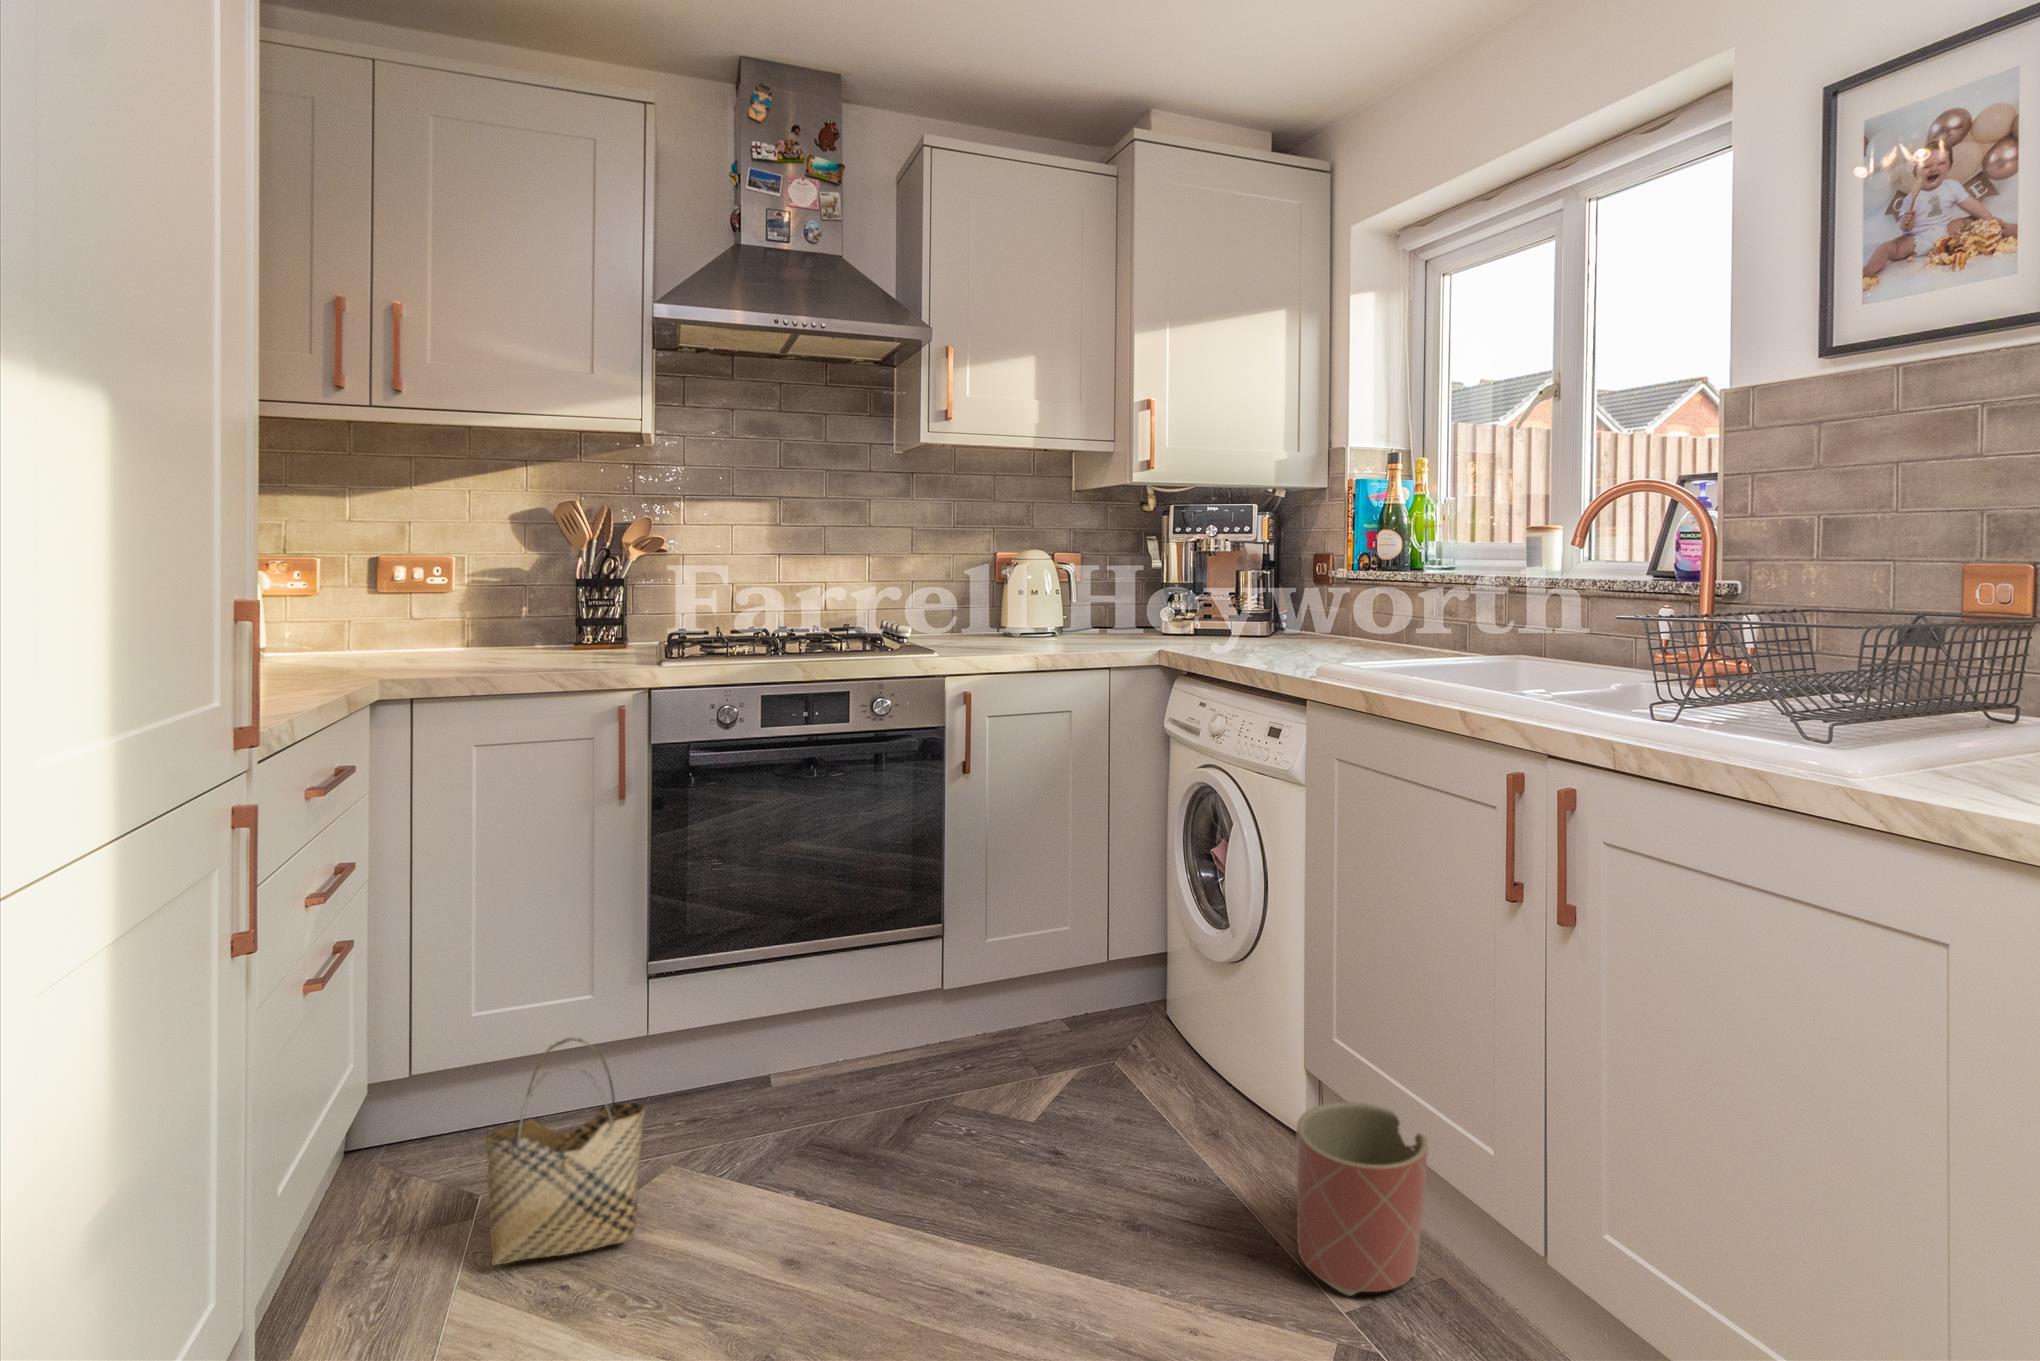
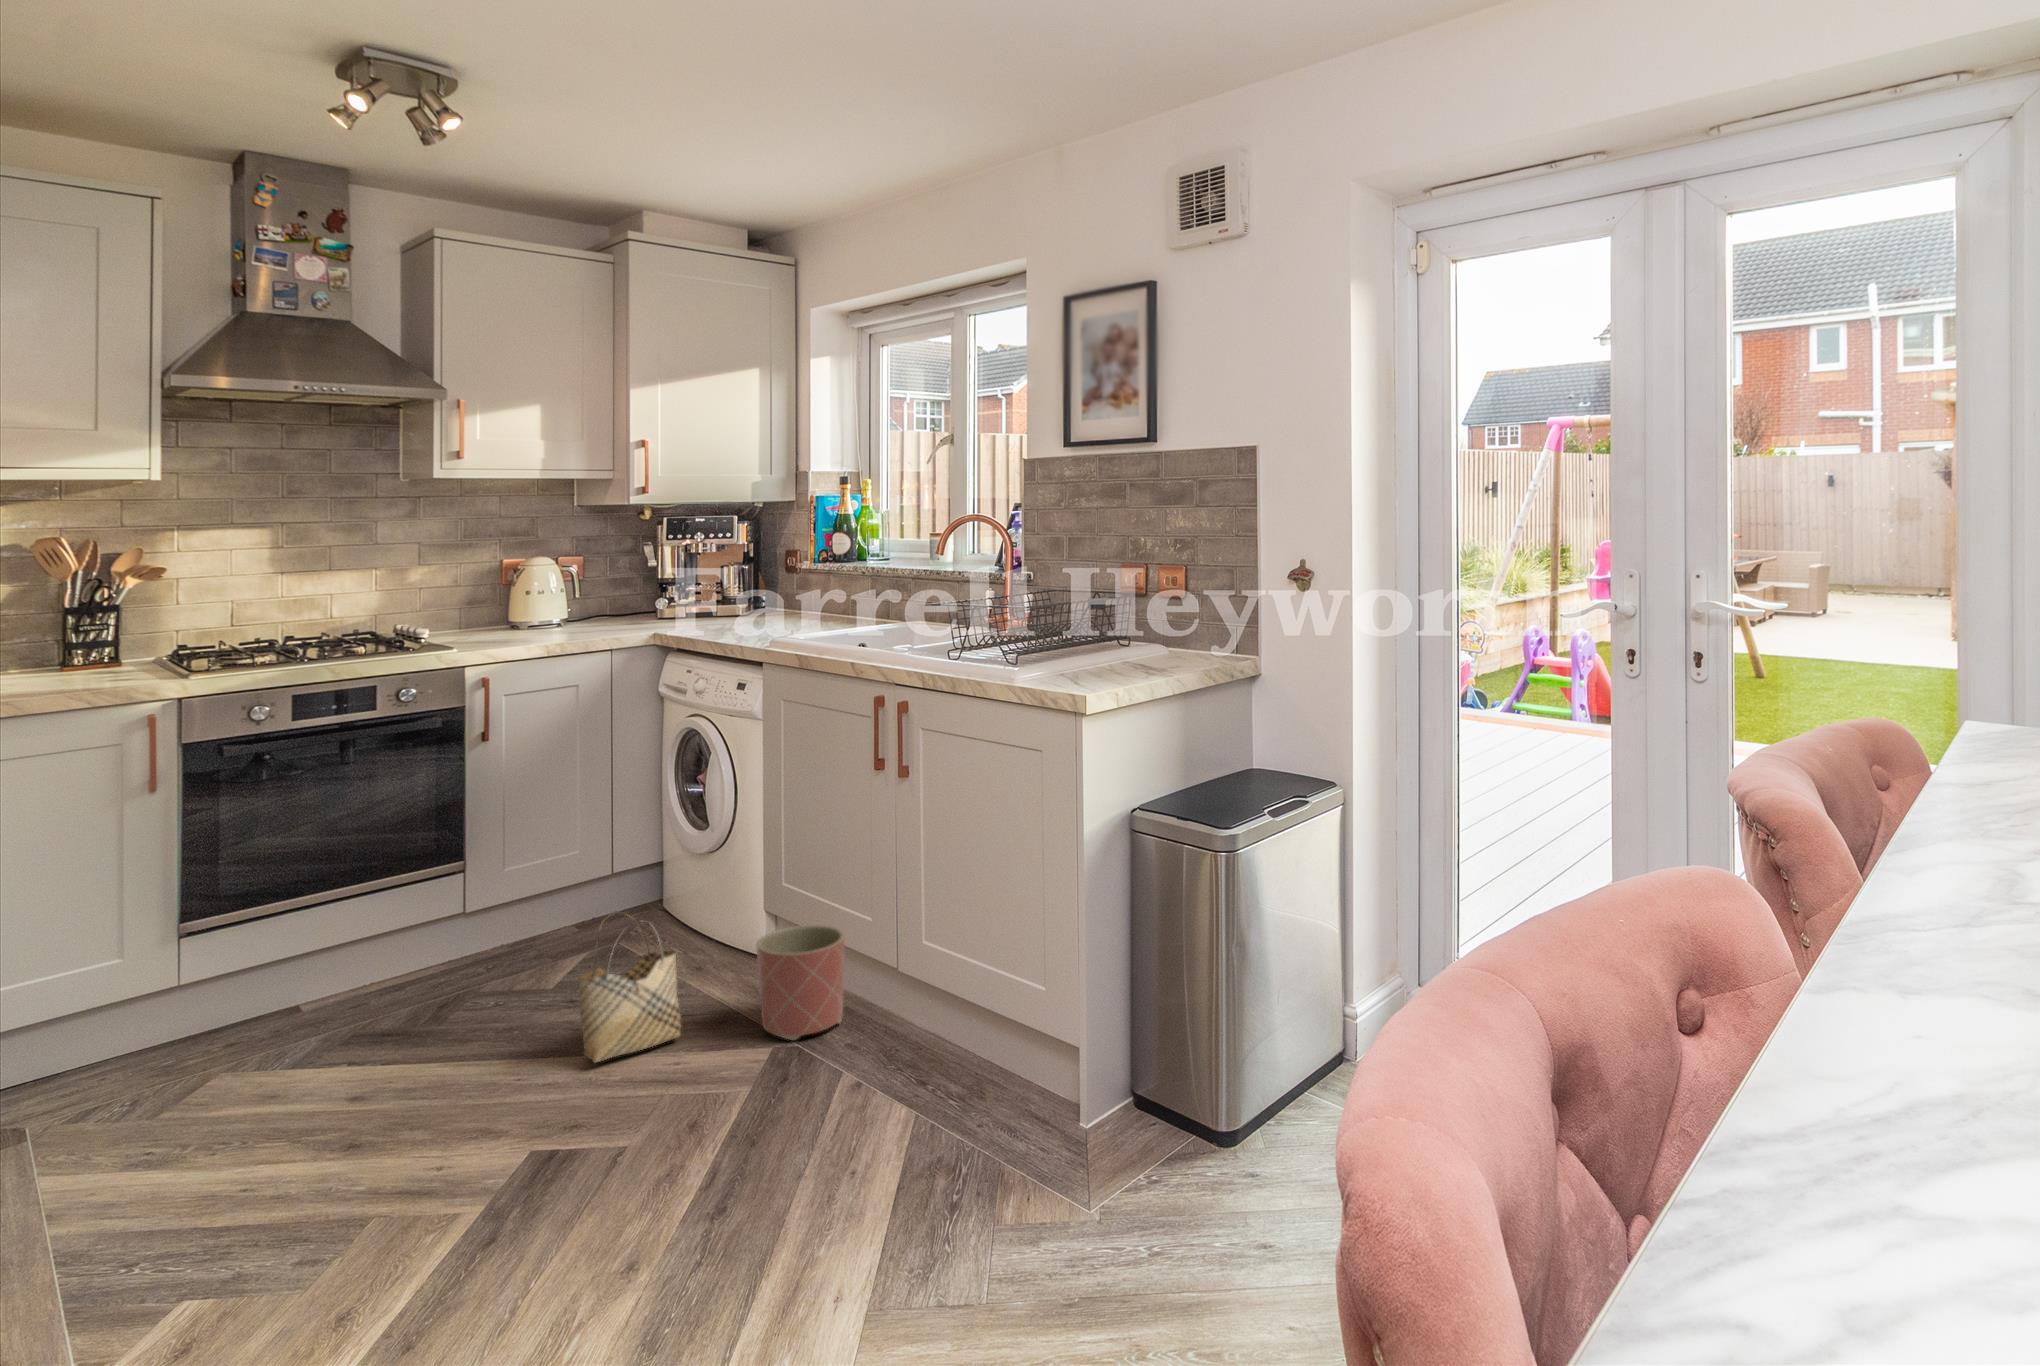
woven basket: present [483,1038,645,1266] -> present [577,912,681,1063]

